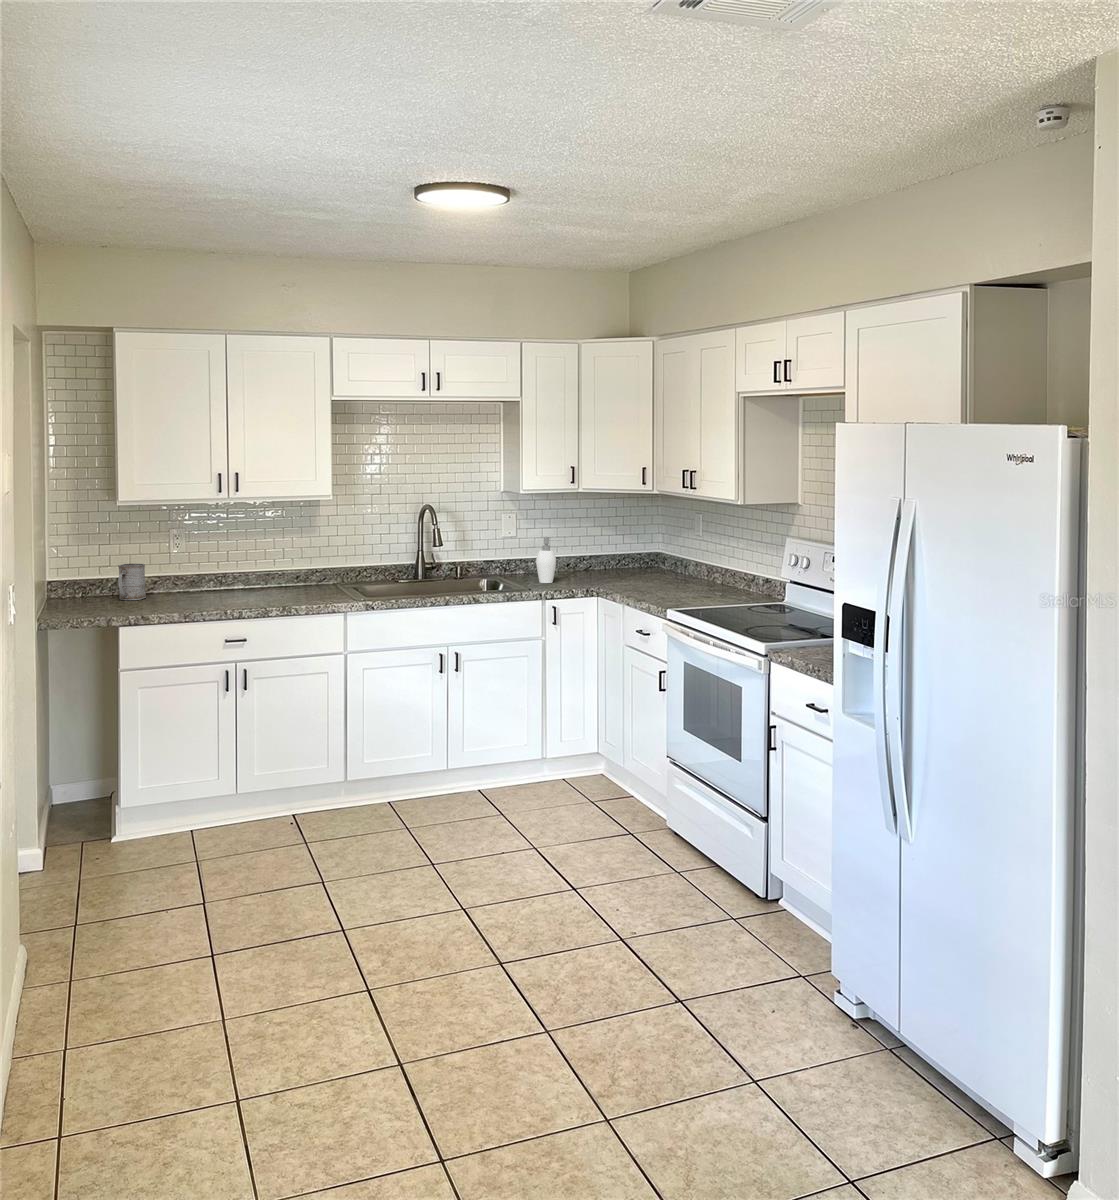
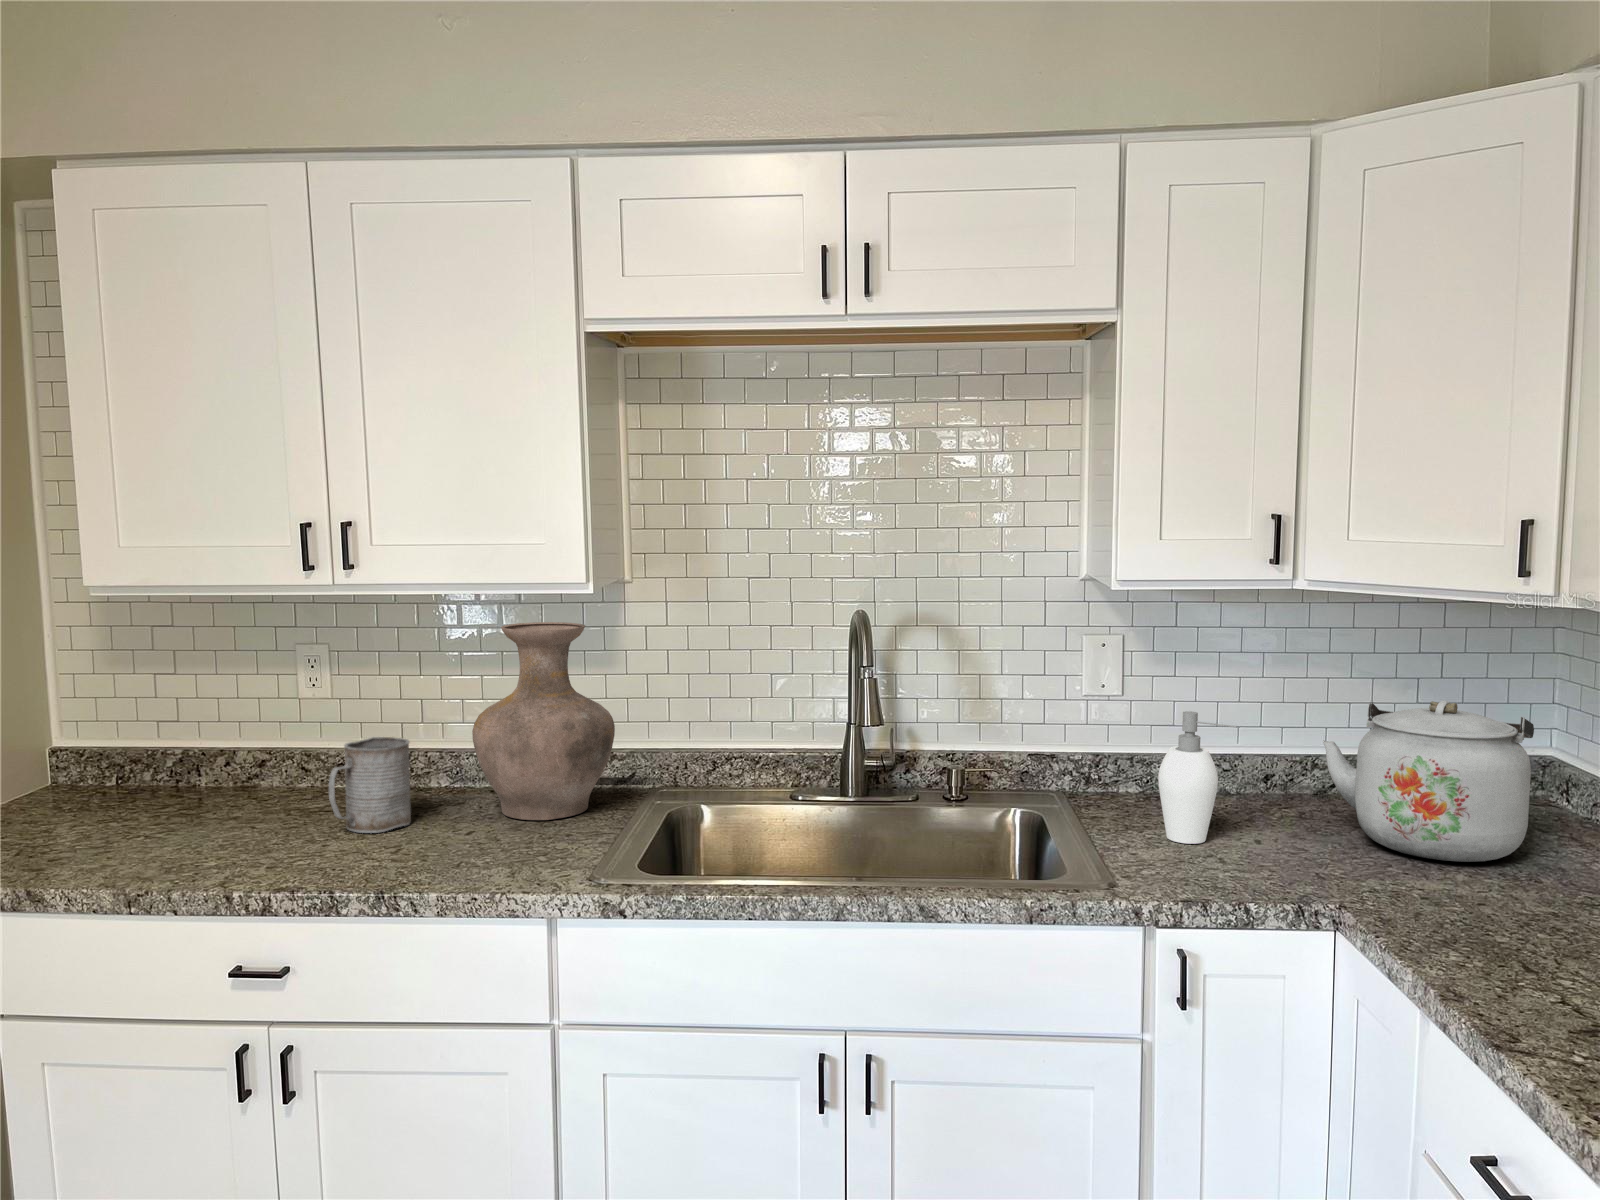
vase: none [270,514,329,593] -> present [472,622,615,820]
kettle: none [588,529,652,581] -> present [1323,700,1534,862]
mug: present [118,564,146,600] -> present [329,737,411,833]

